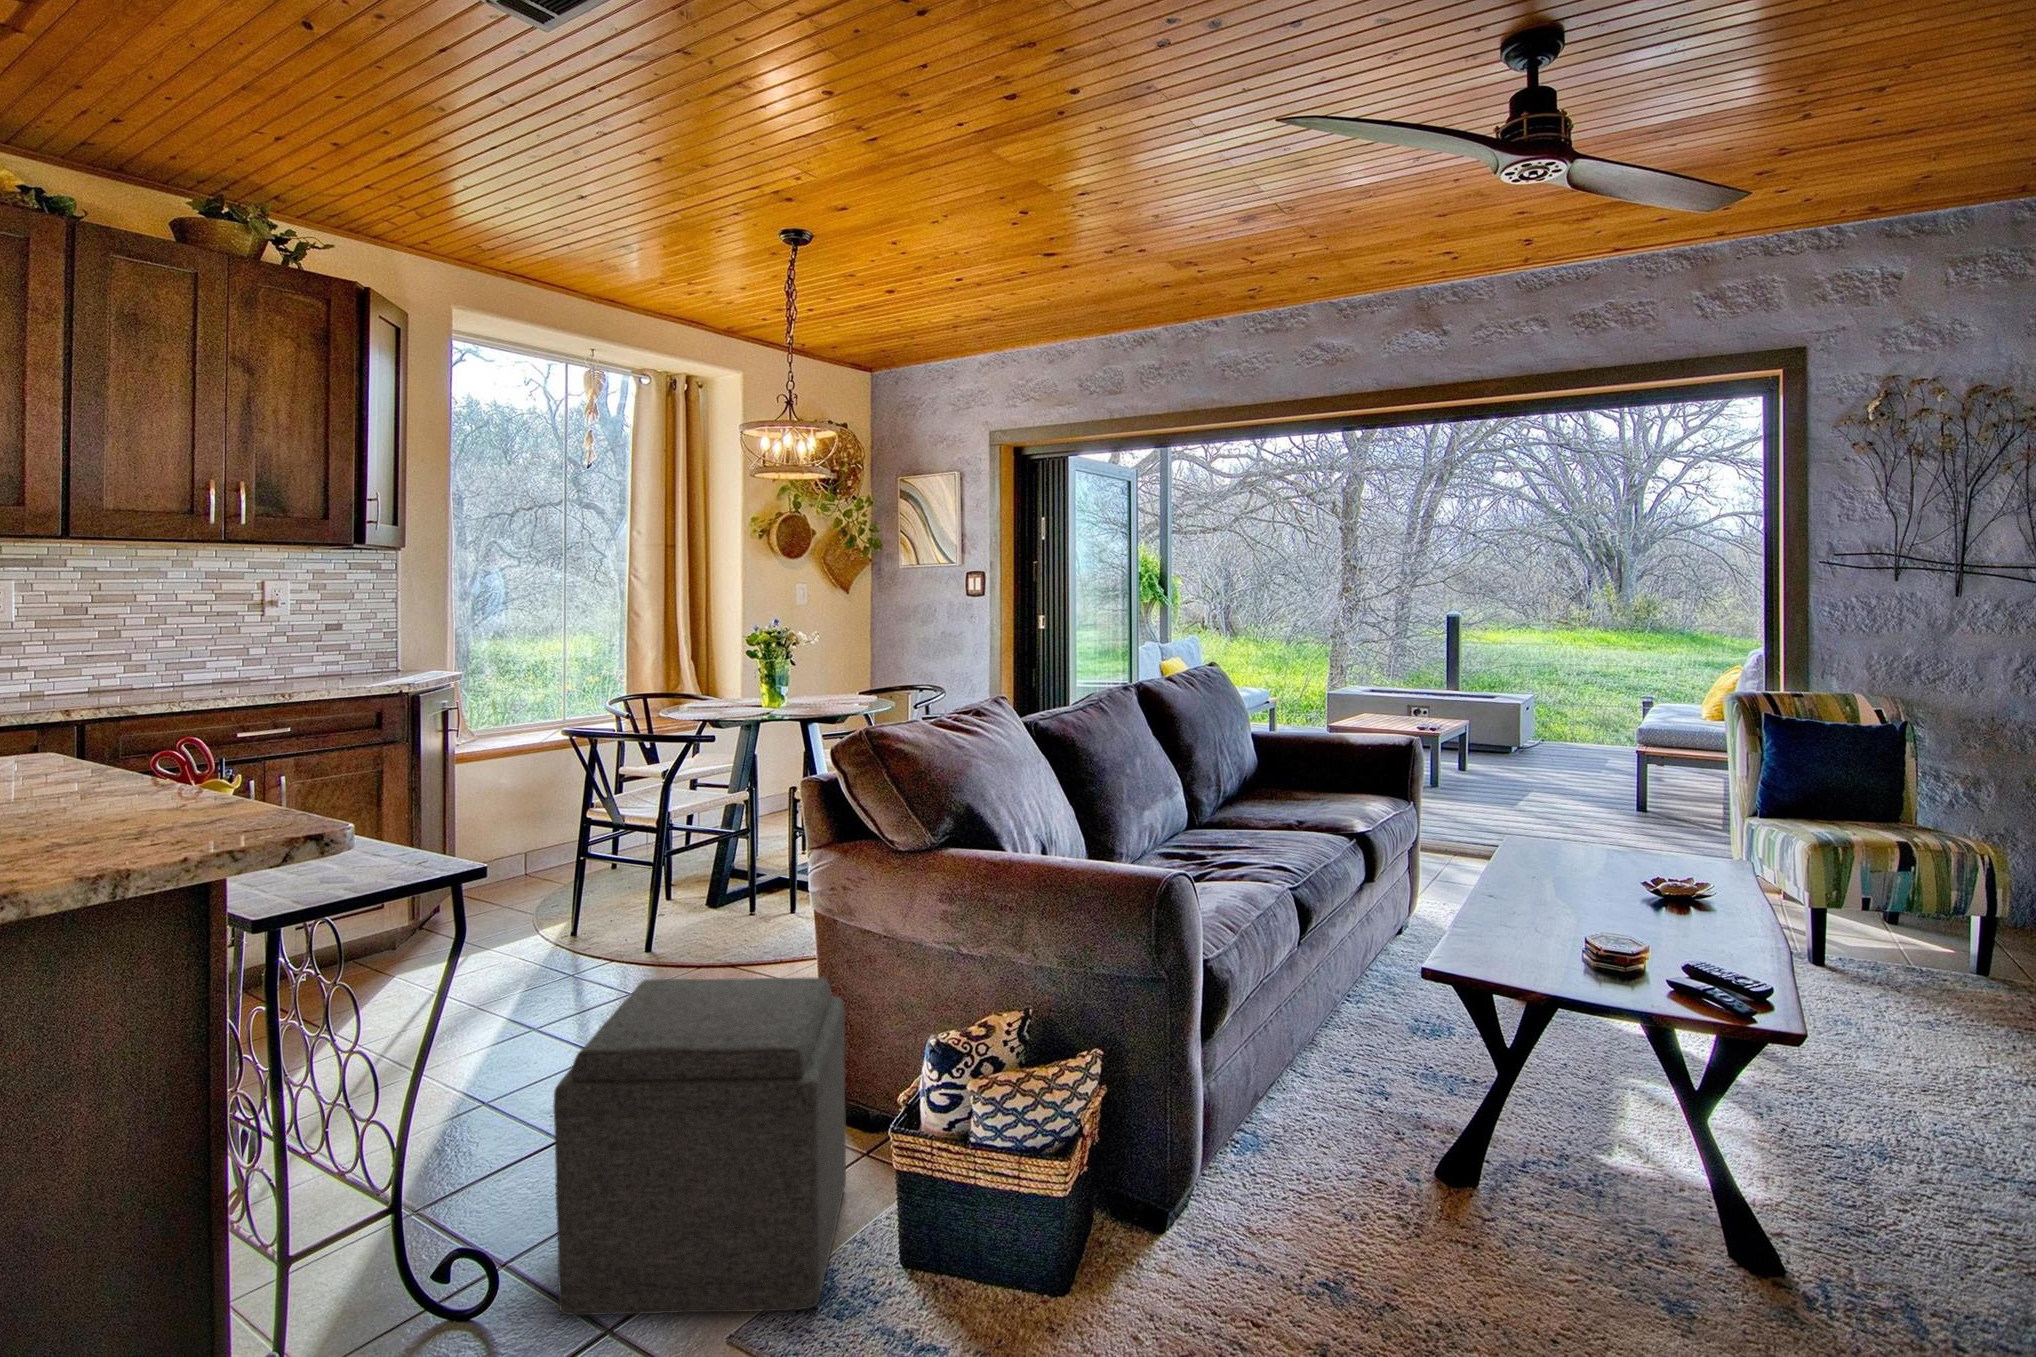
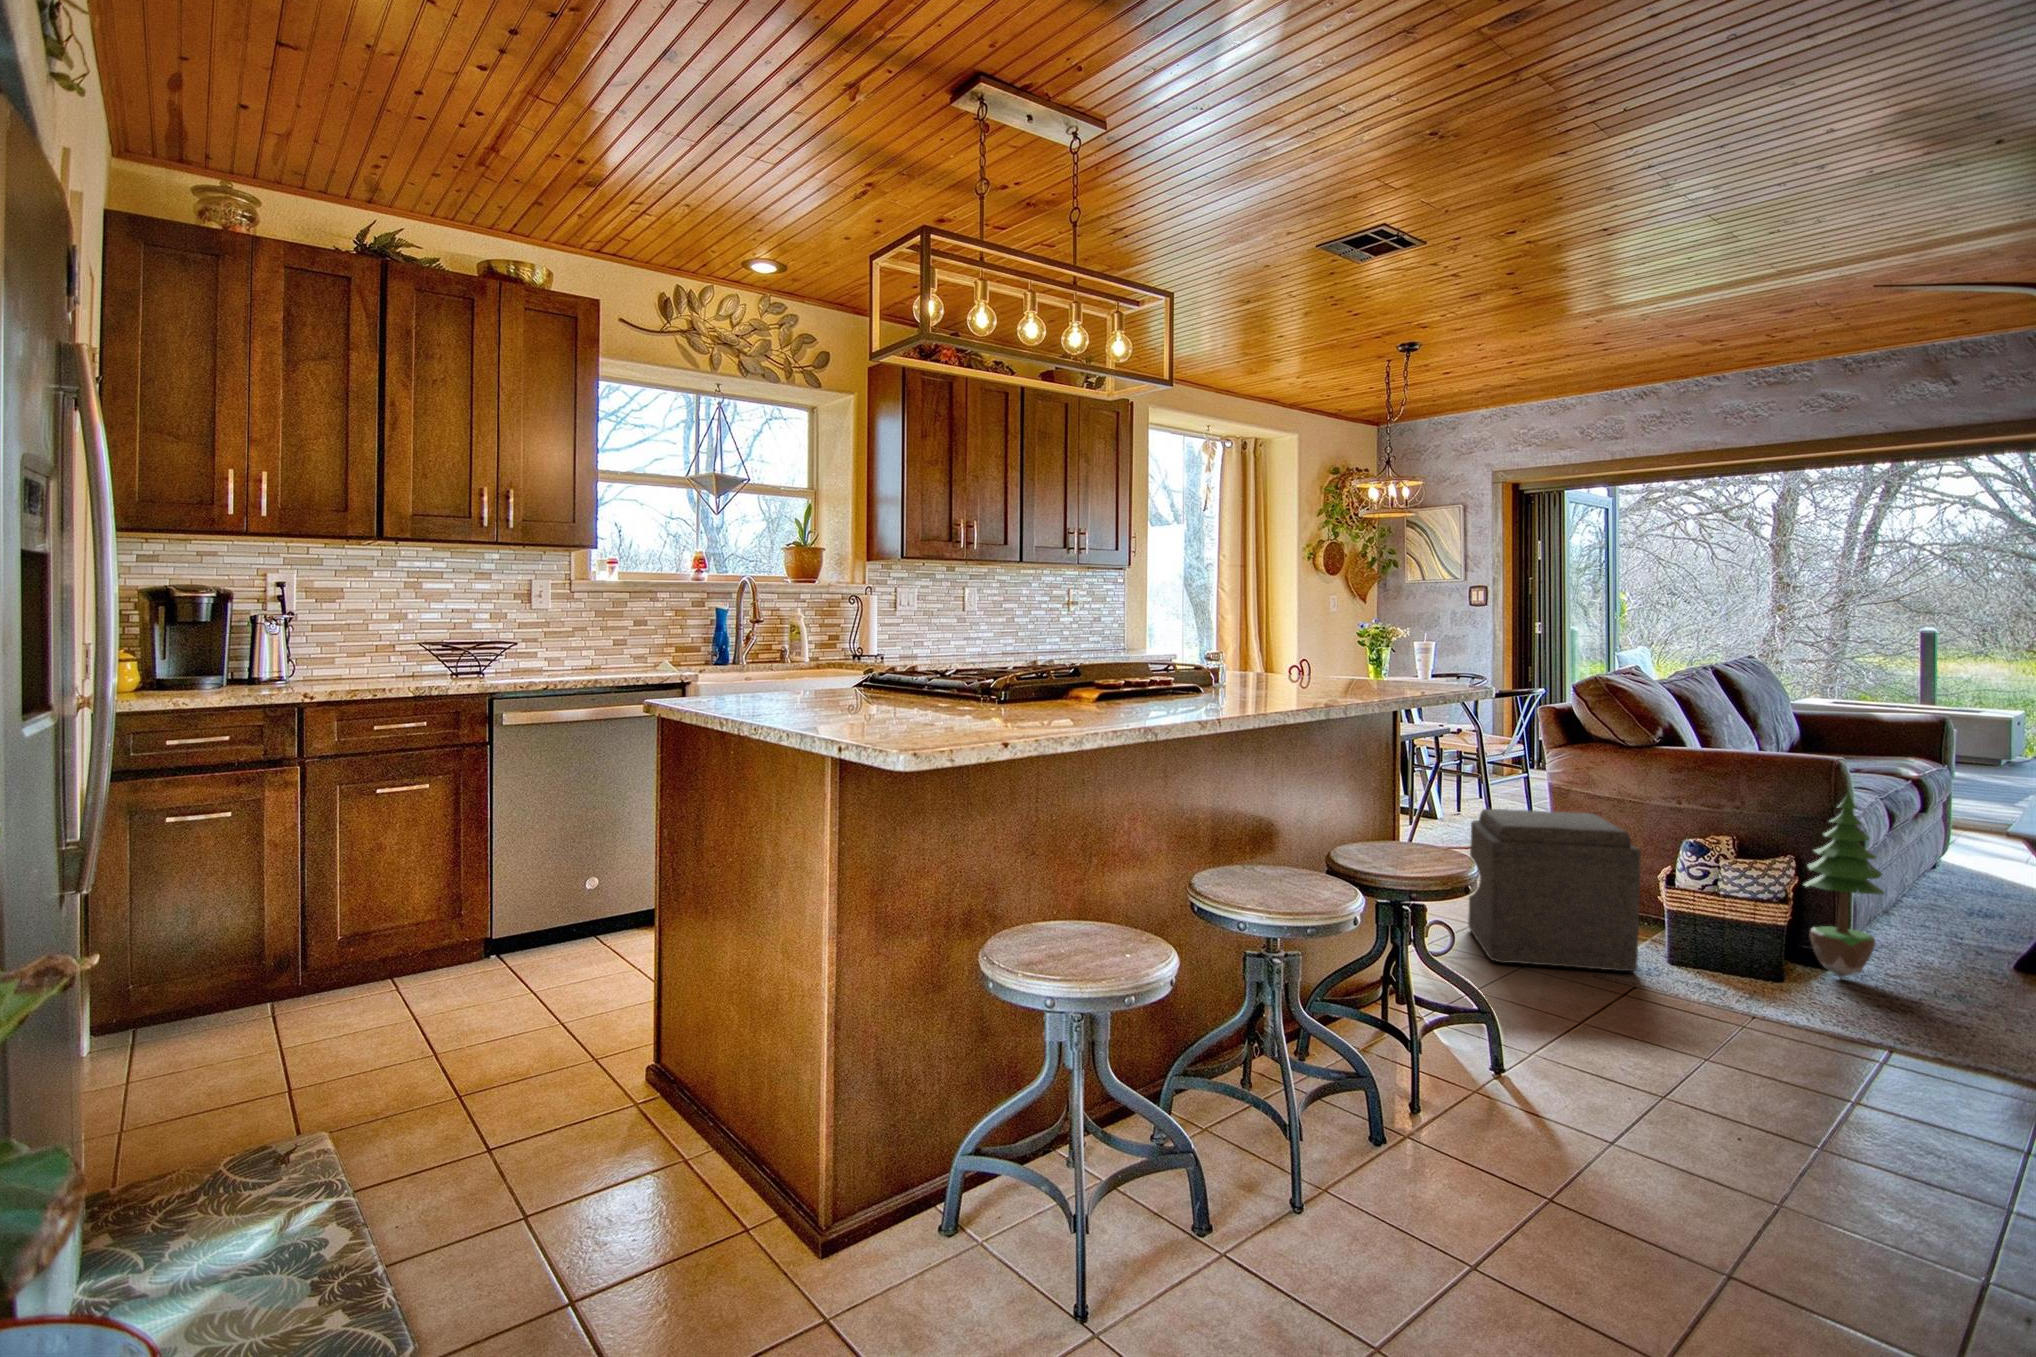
potted tree: none [1108,944,1225,1262] -> present [1804,793,1884,977]

